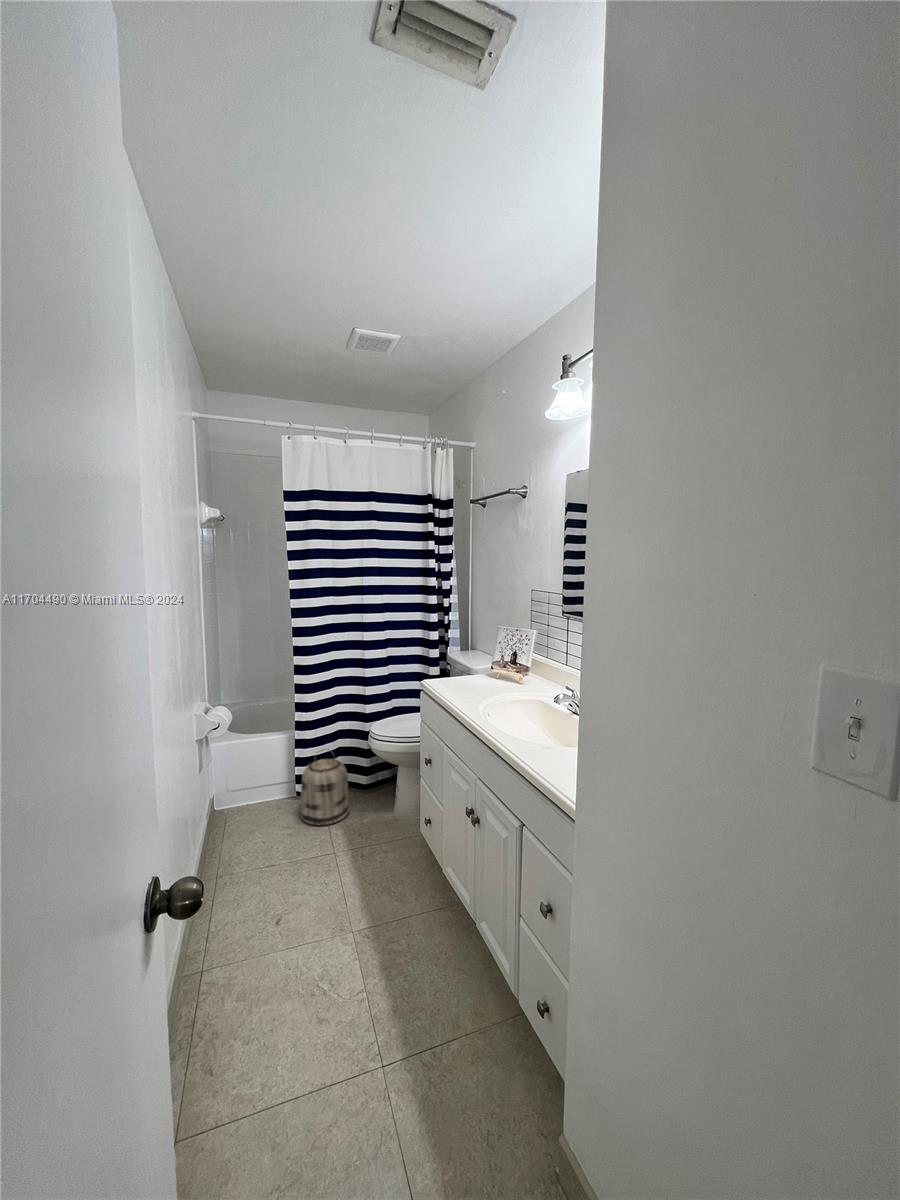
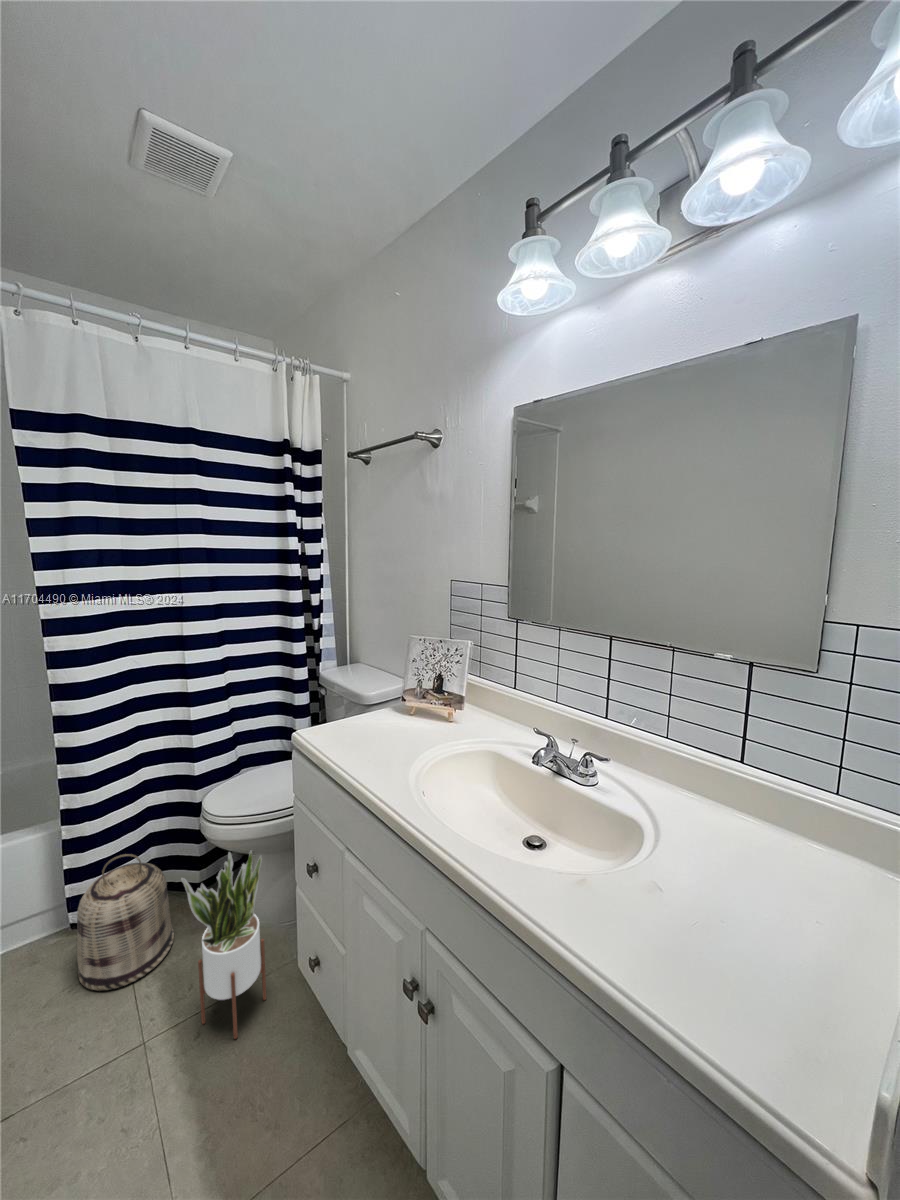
potted plant: none [354,747,399,862] -> present [181,851,266,1039]

